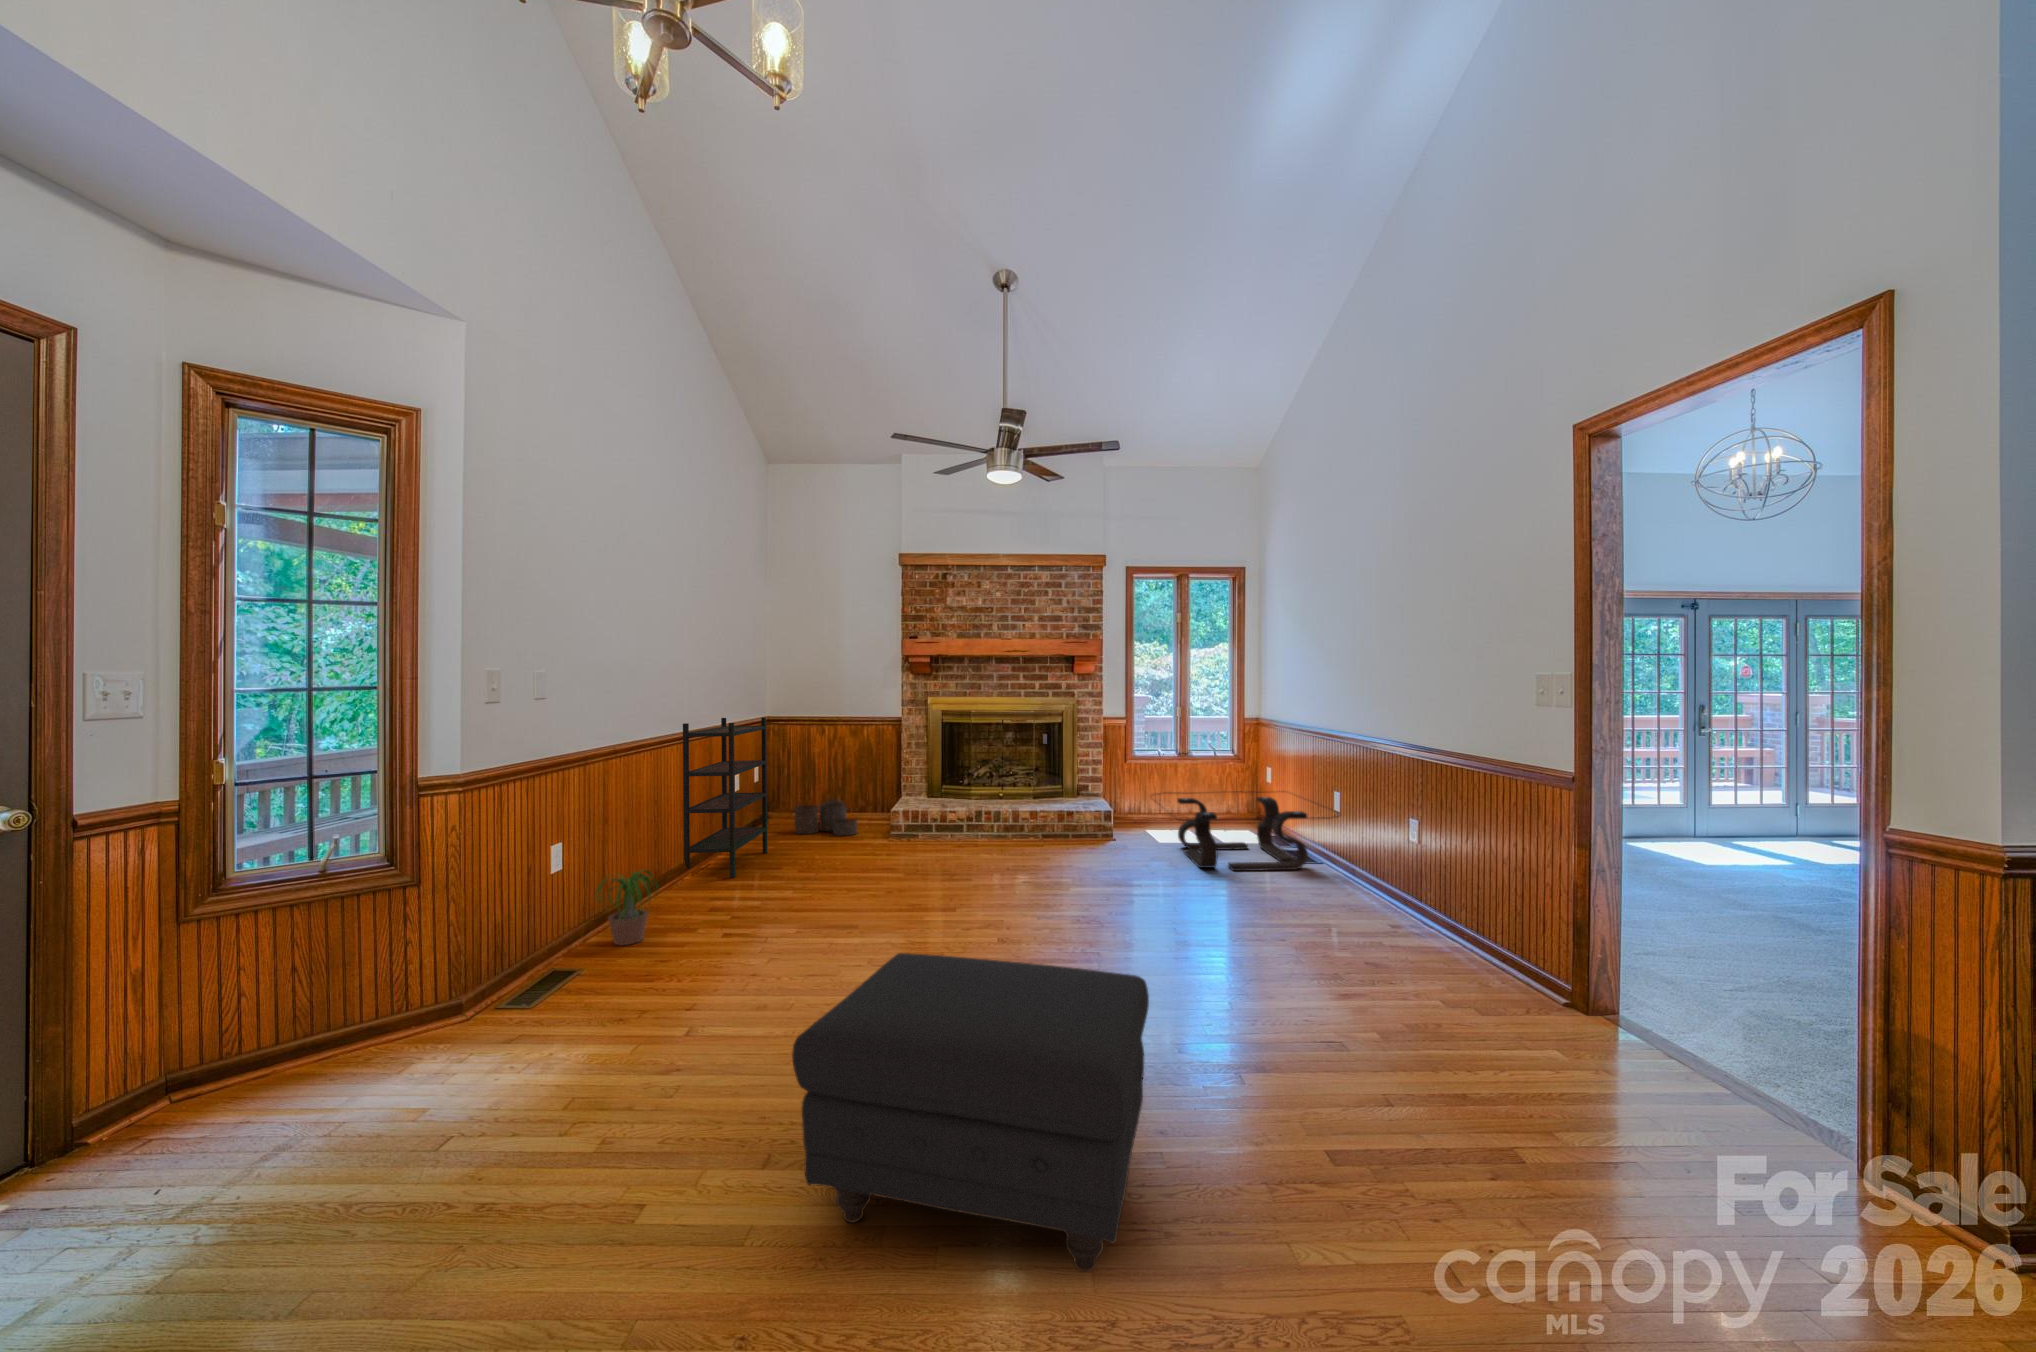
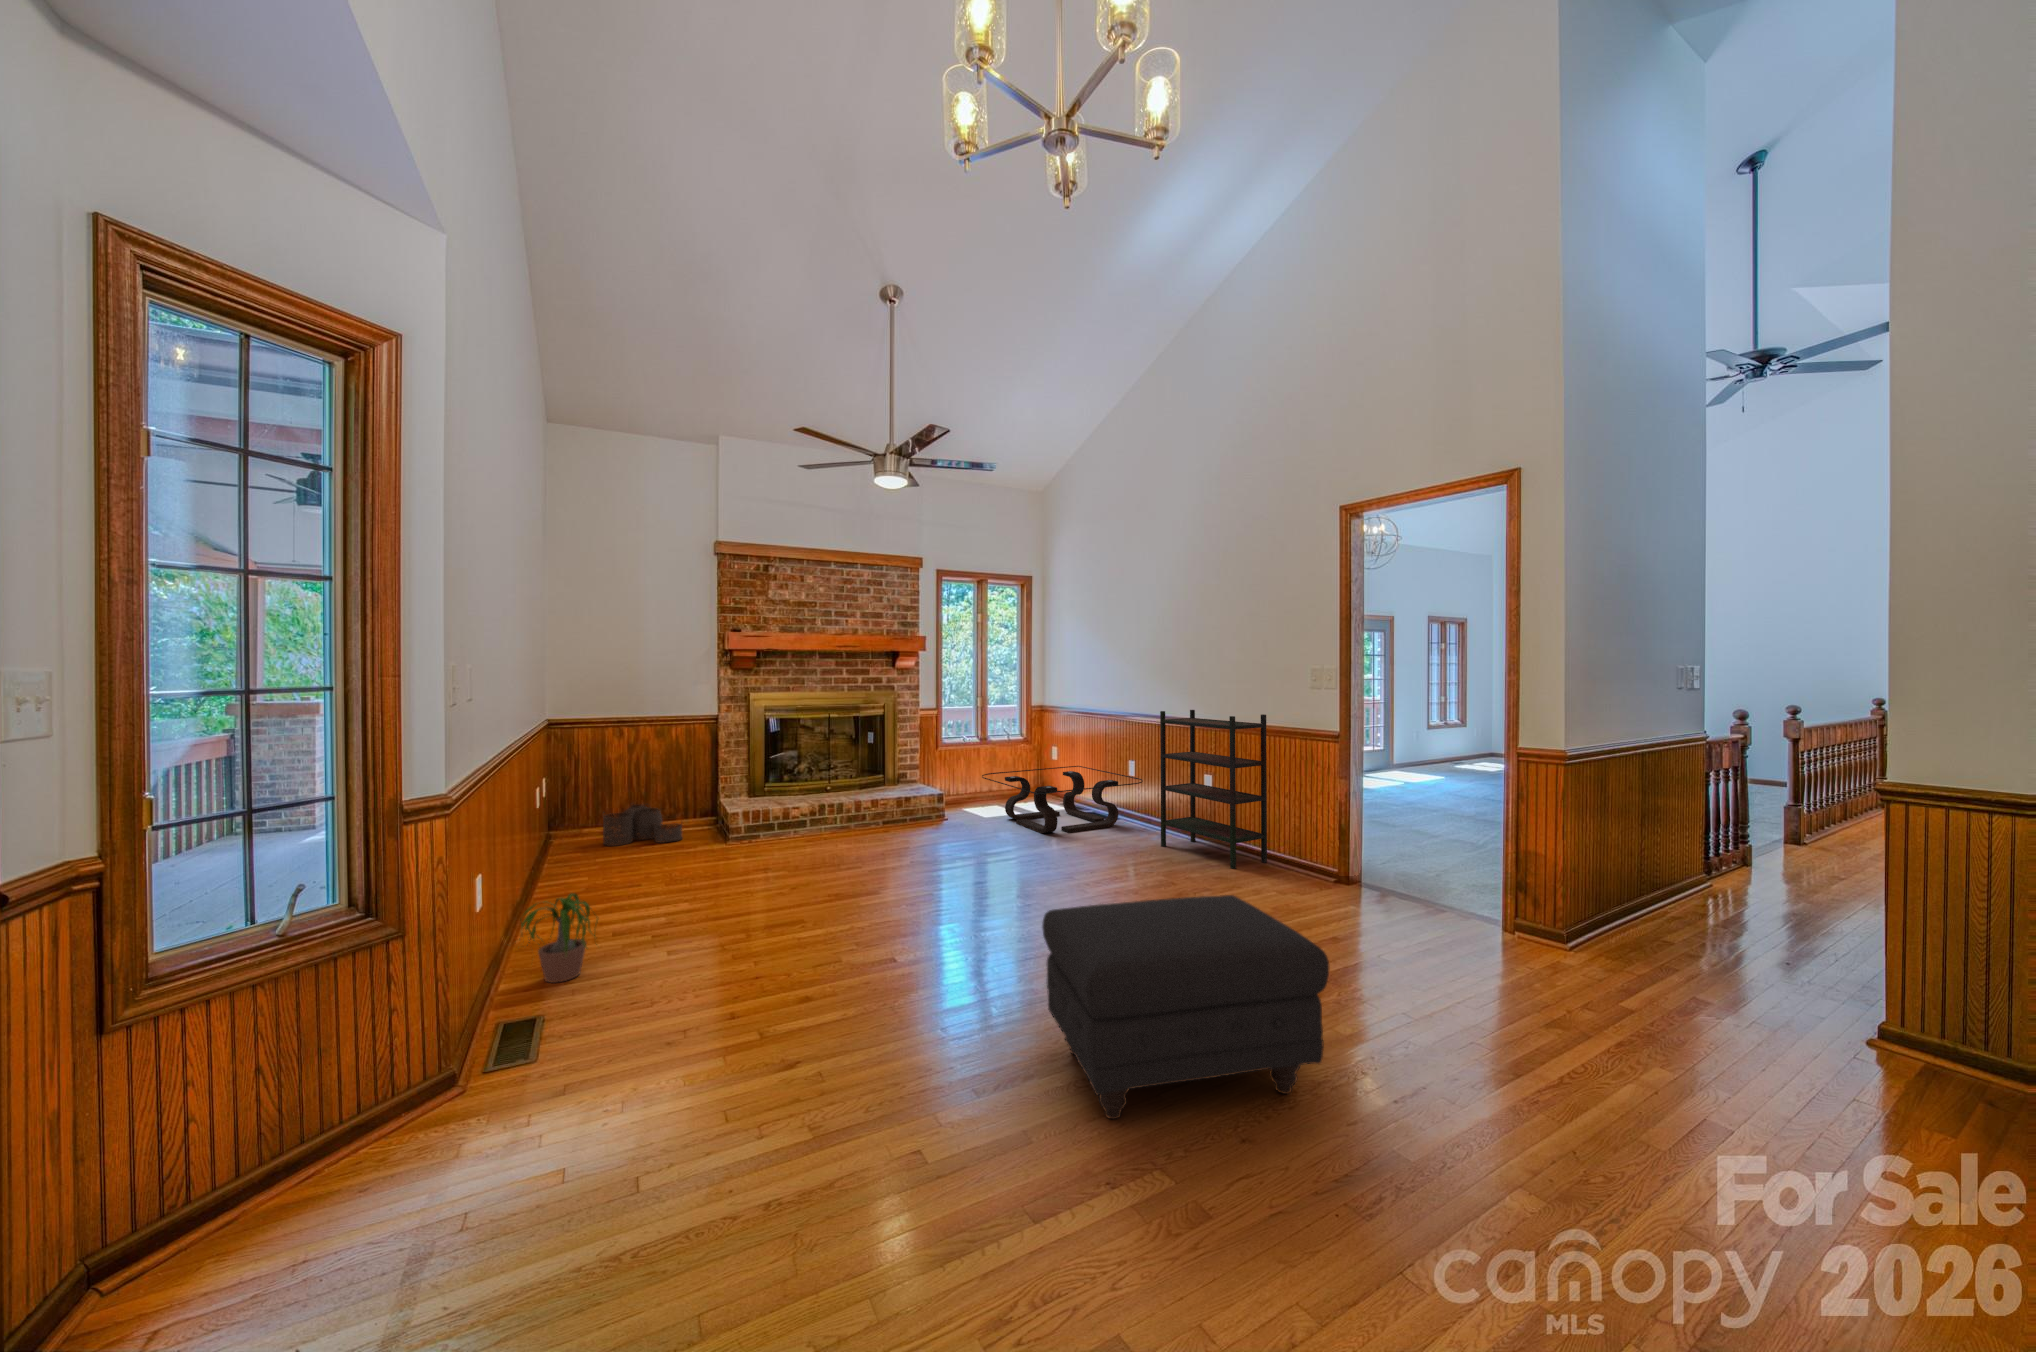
bookshelf: present [683,717,767,878] -> present [1160,710,1267,869]

